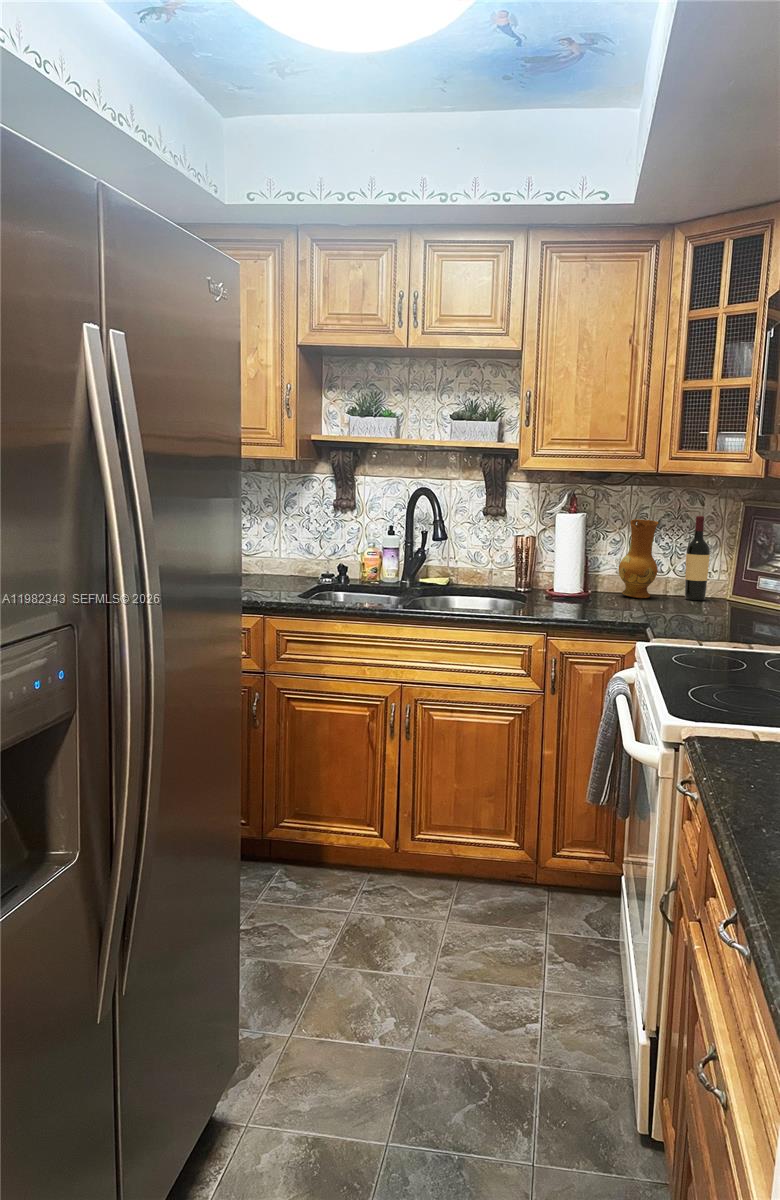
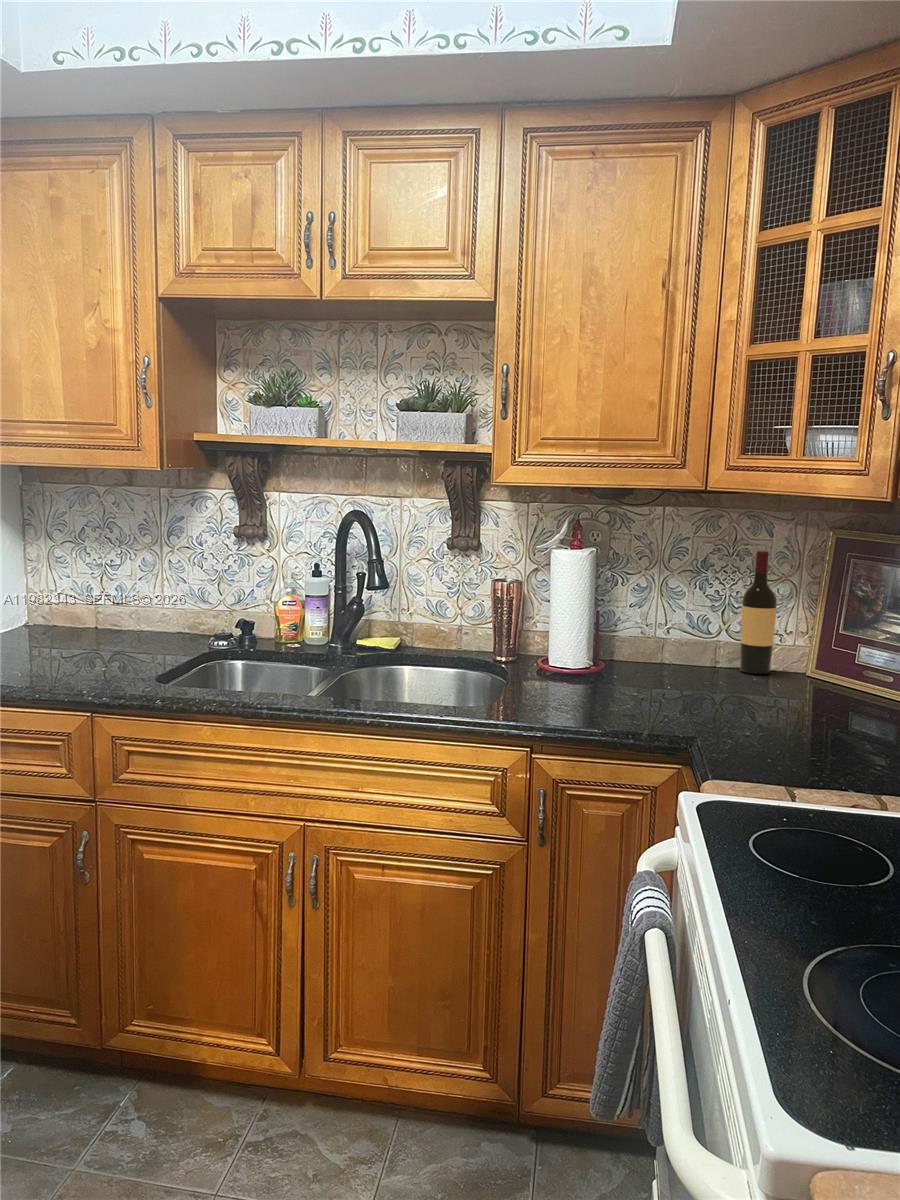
ceramic jug: present [619,519,658,598] -> none [644,555,702,672]

